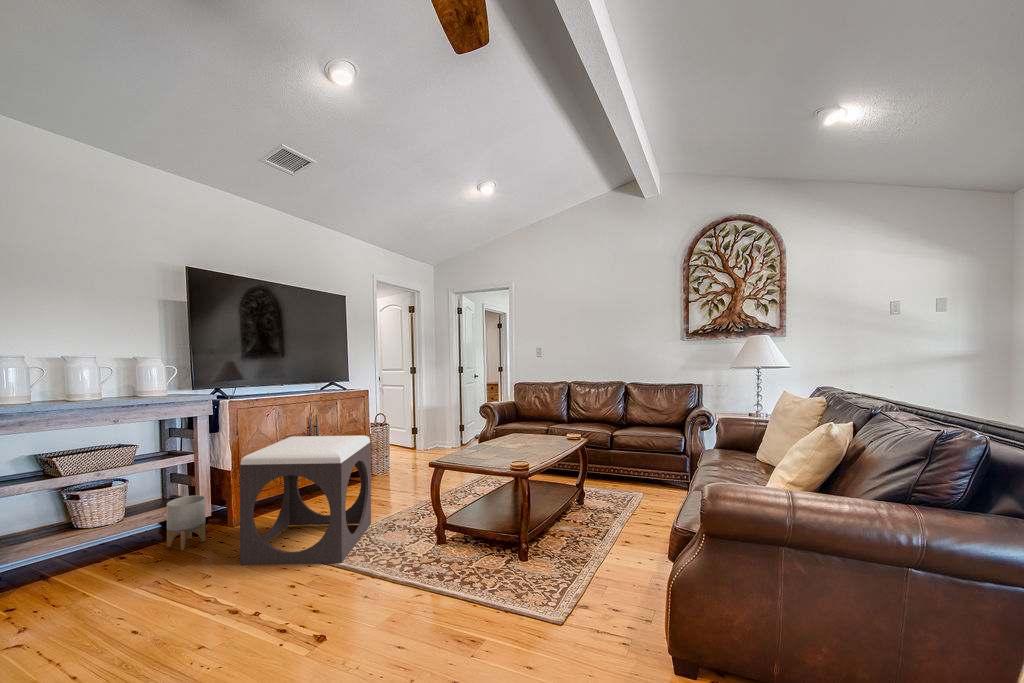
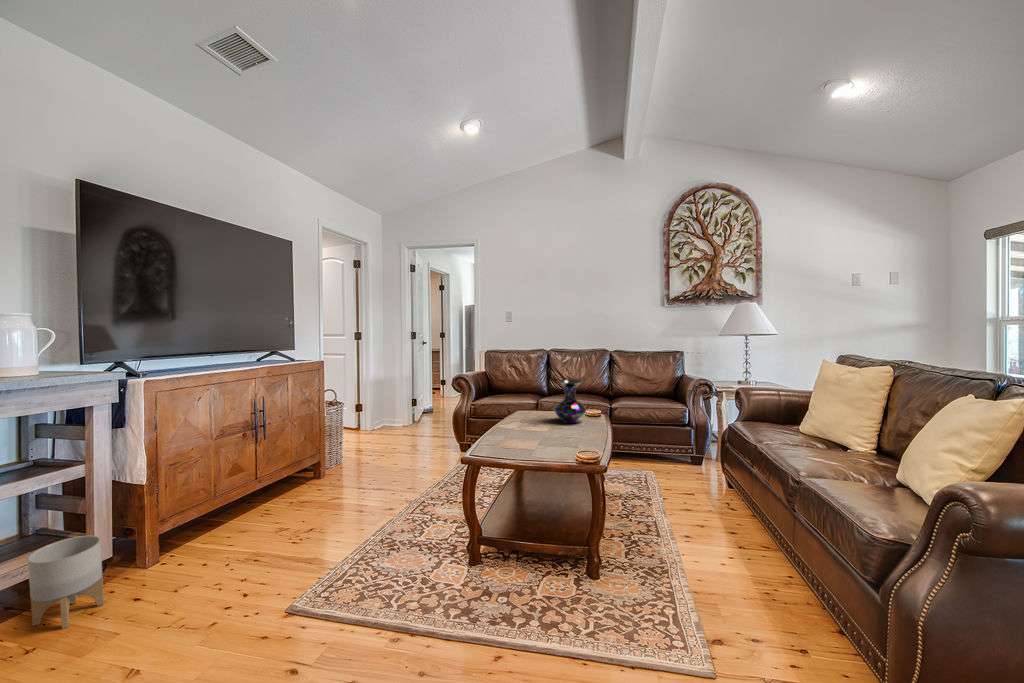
vase: none [533,405,561,443] -> present [554,379,586,423]
footstool: present [240,436,371,565] -> none [176,428,362,645]

